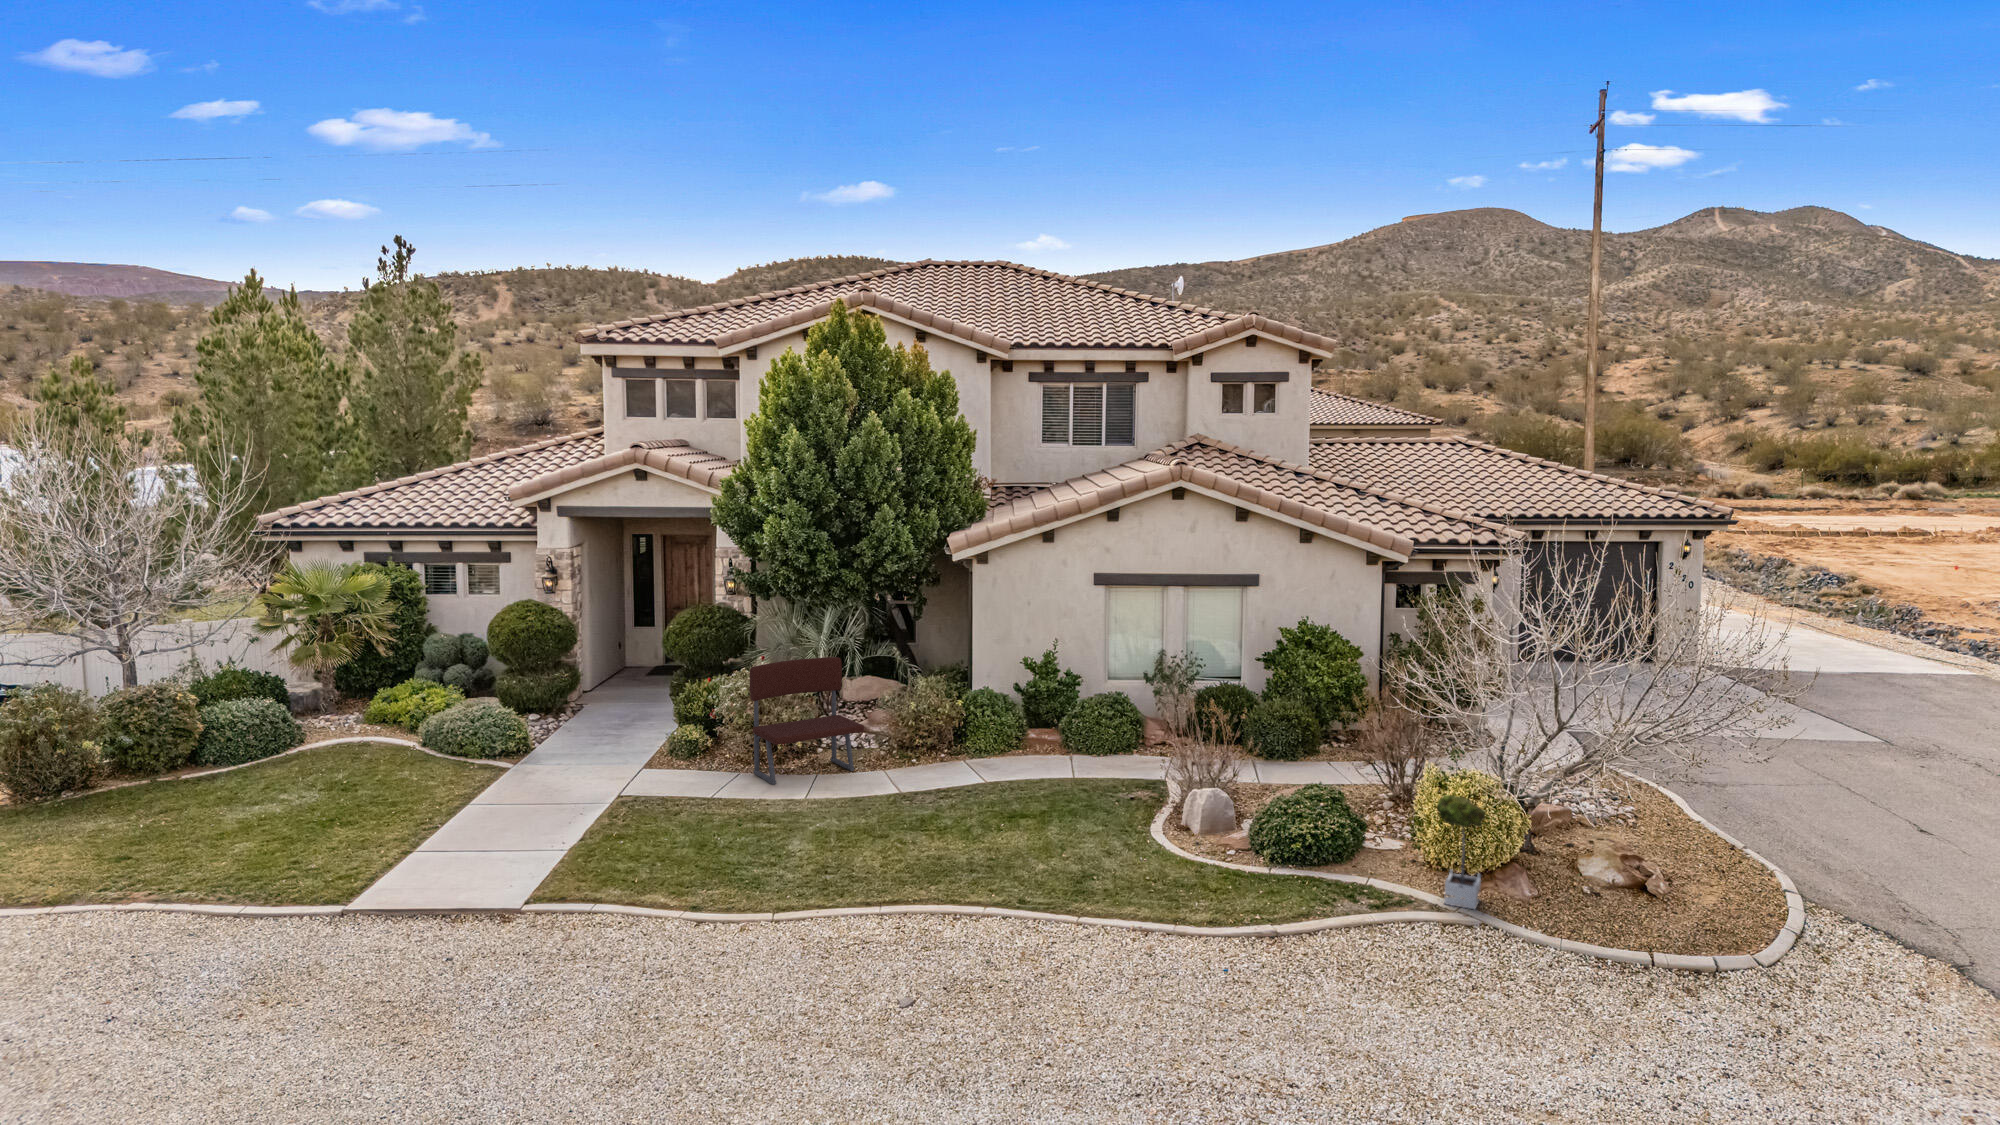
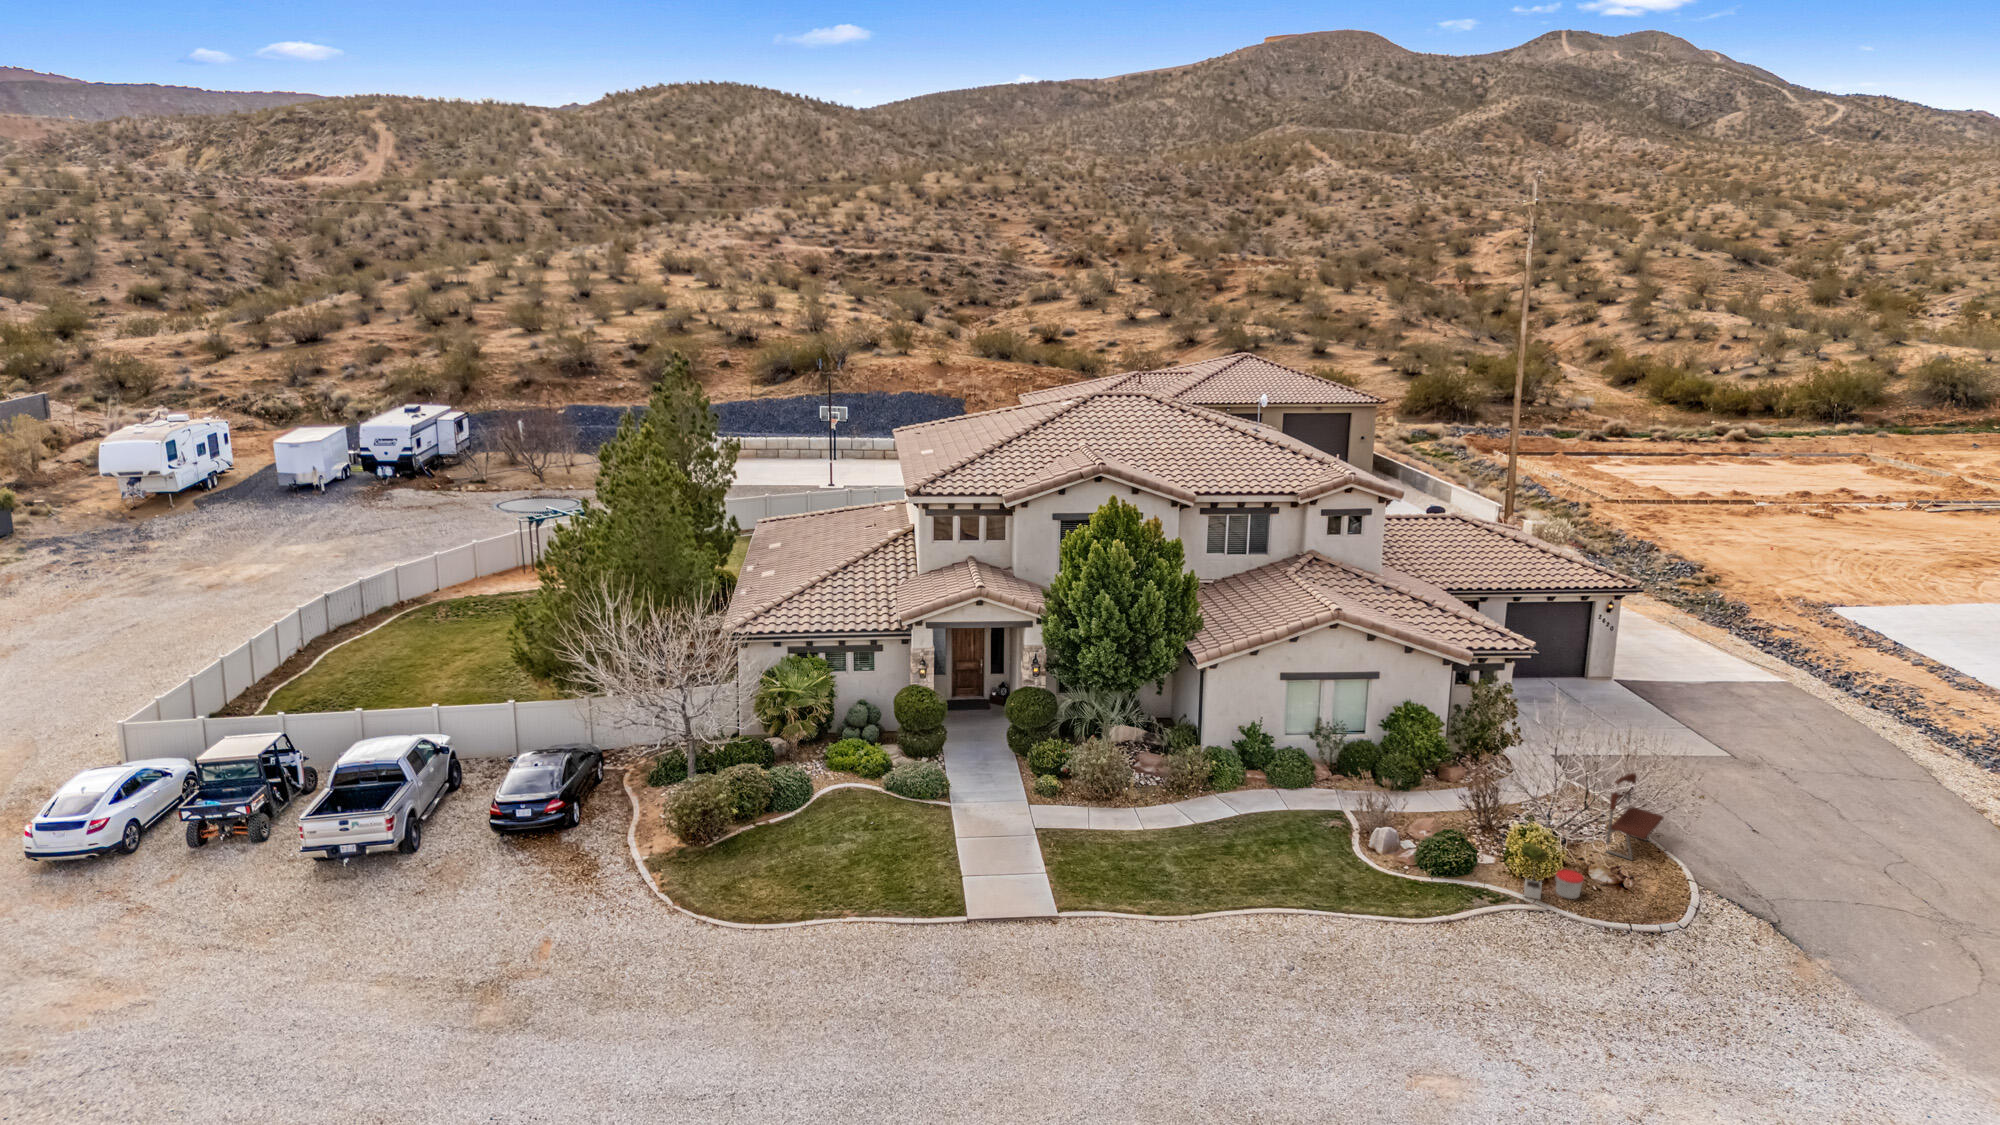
bench: present [750,657,864,785] -> present [1606,773,1664,860]
bucket: none [1510,857,1564,911] -> present [1556,869,1584,899]

